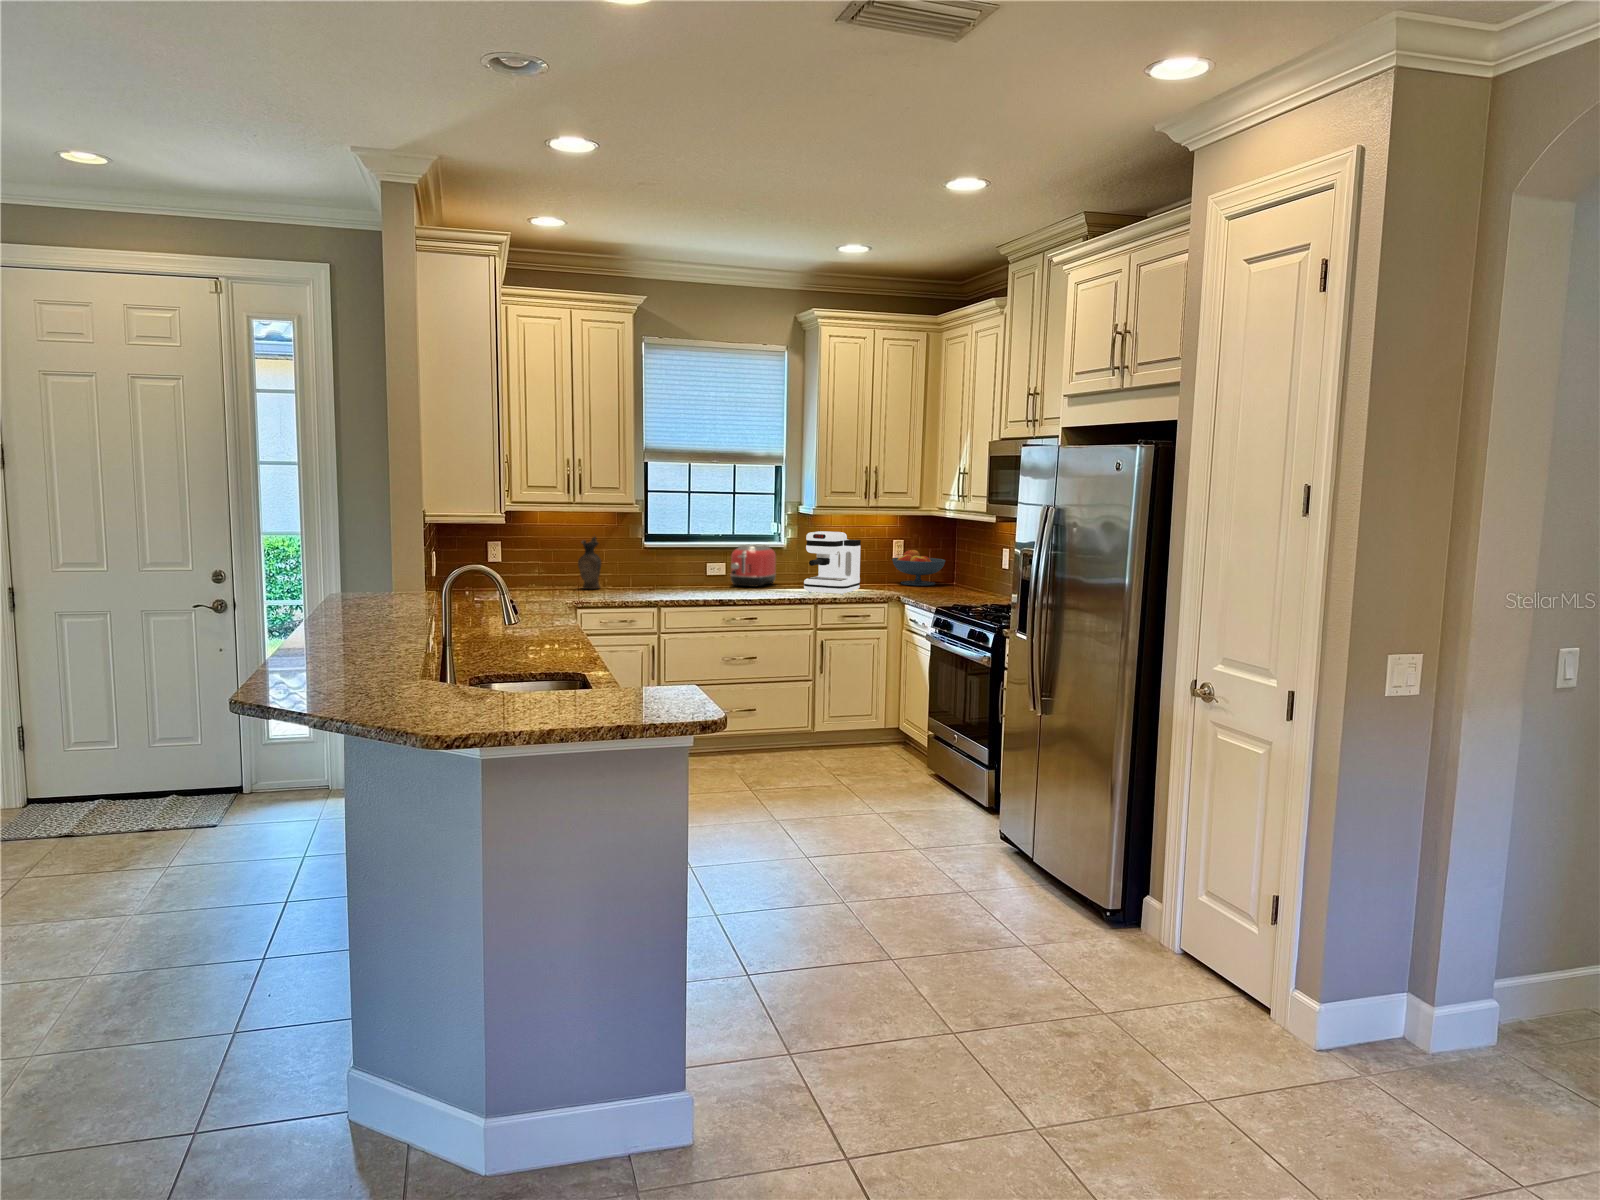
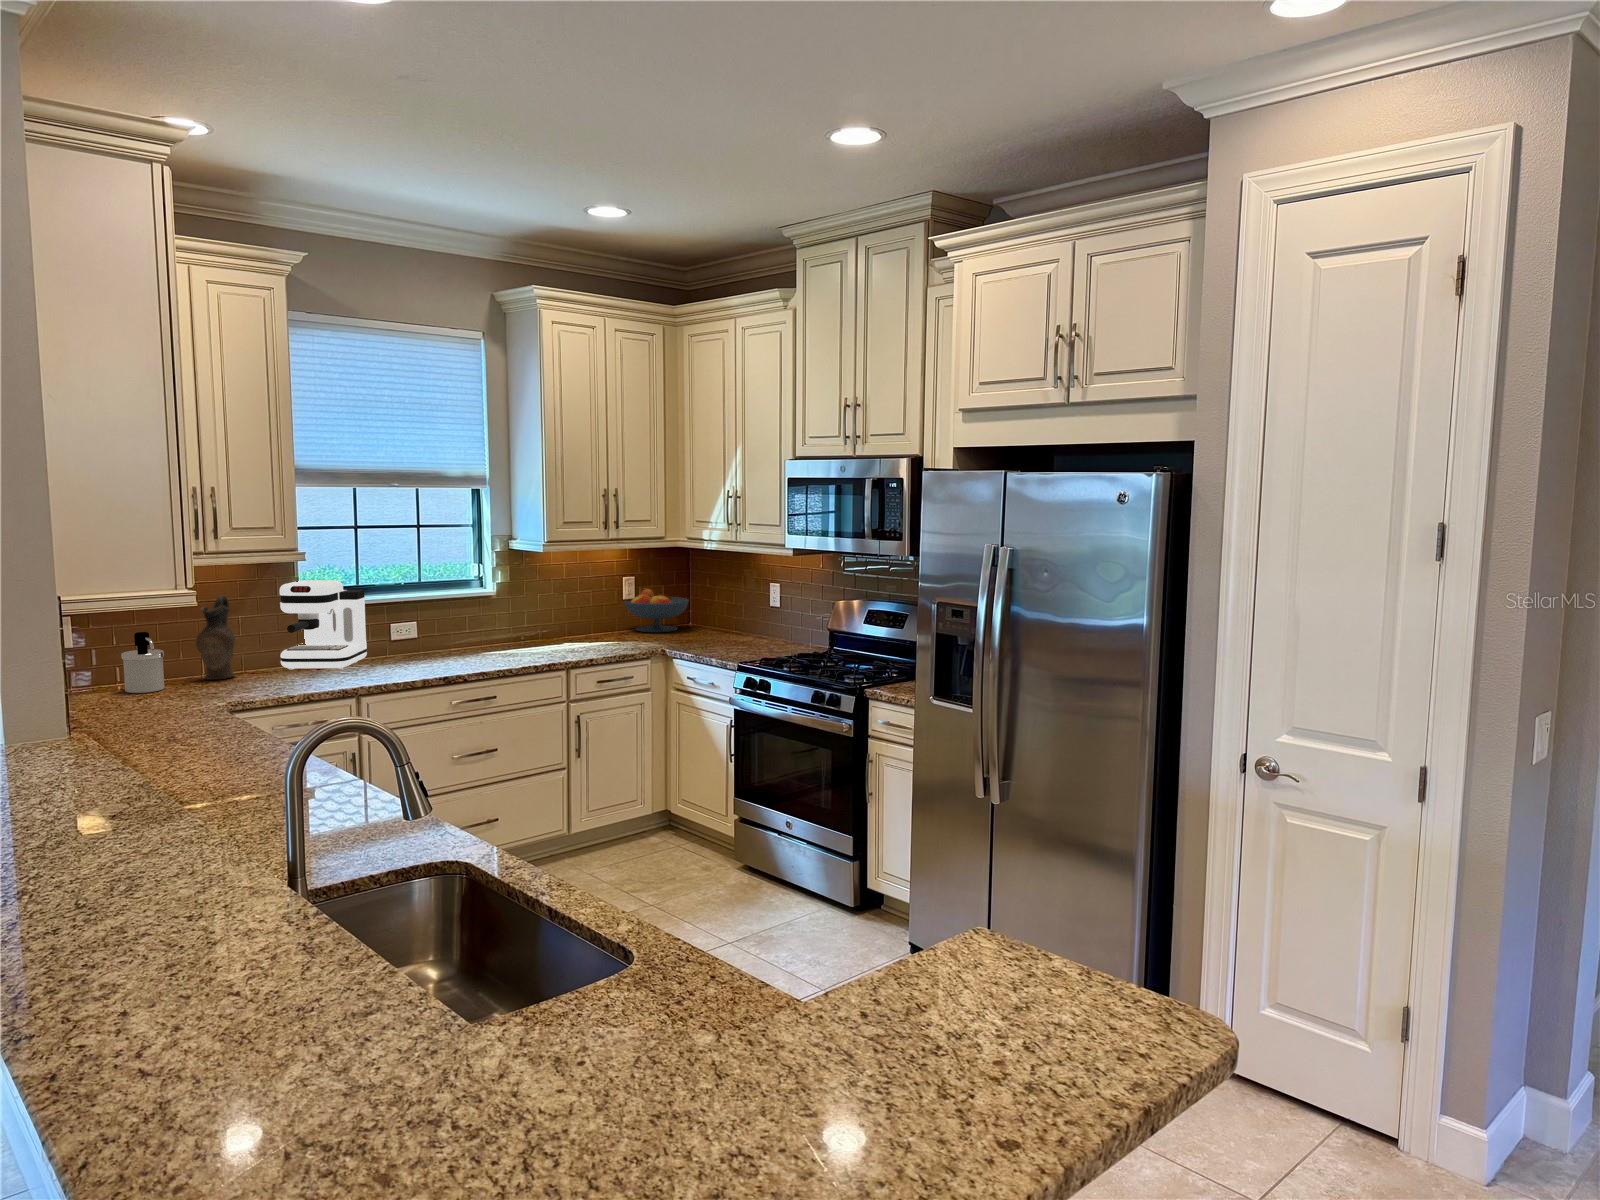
coffee maker: present [804,531,861,595] -> present [280,580,367,670]
toaster: present [731,544,776,587] -> none [426,594,486,653]
soap dispenser: none [534,554,557,592] -> present [121,632,164,693]

